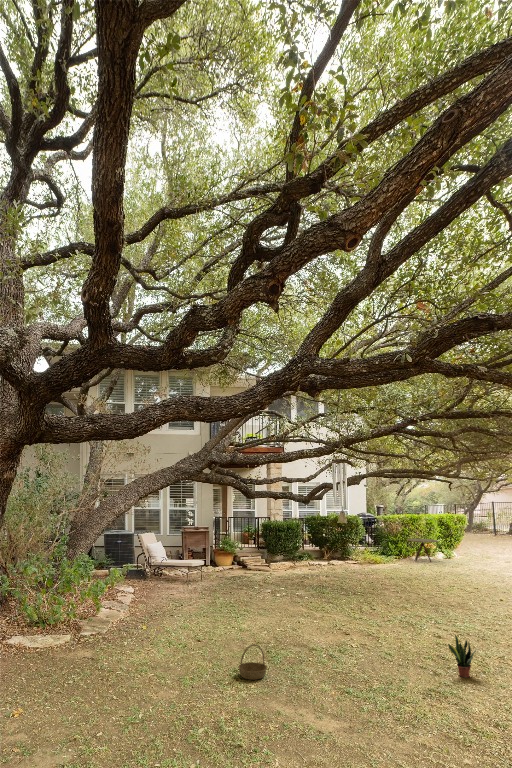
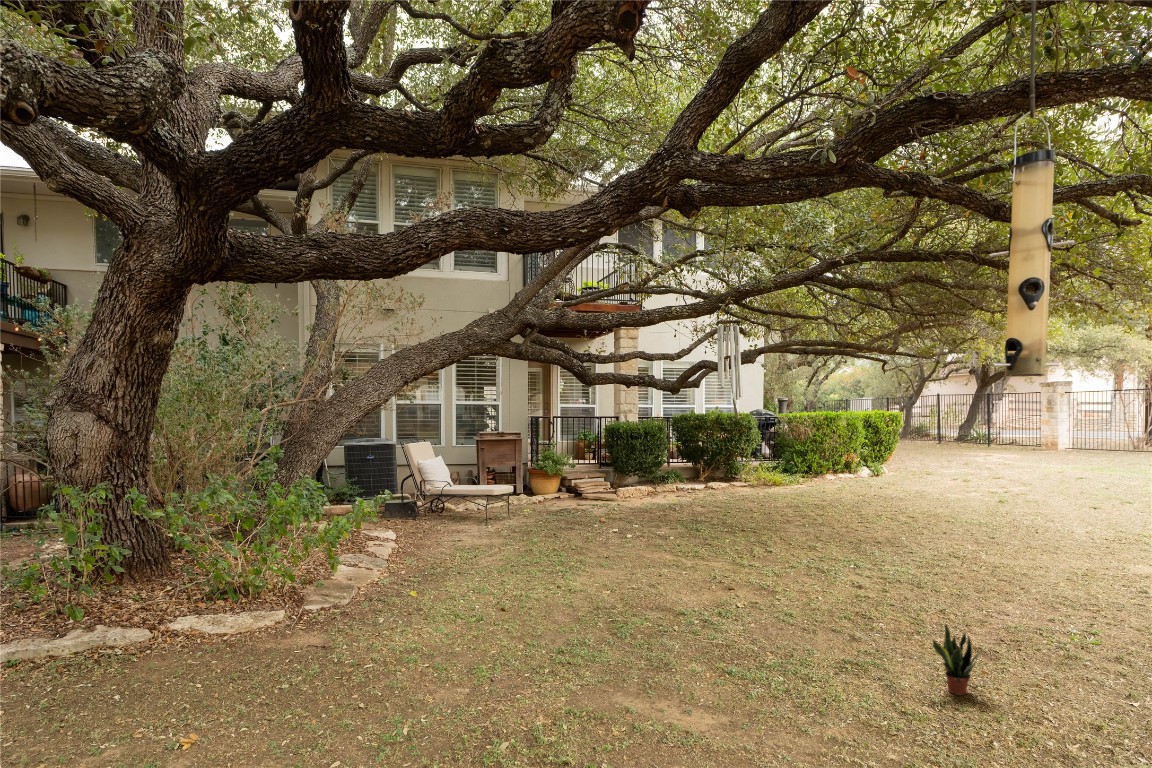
round table: present [408,539,438,562] -> none [836,449,885,485]
basket: present [238,644,267,680] -> none [561,642,611,700]

